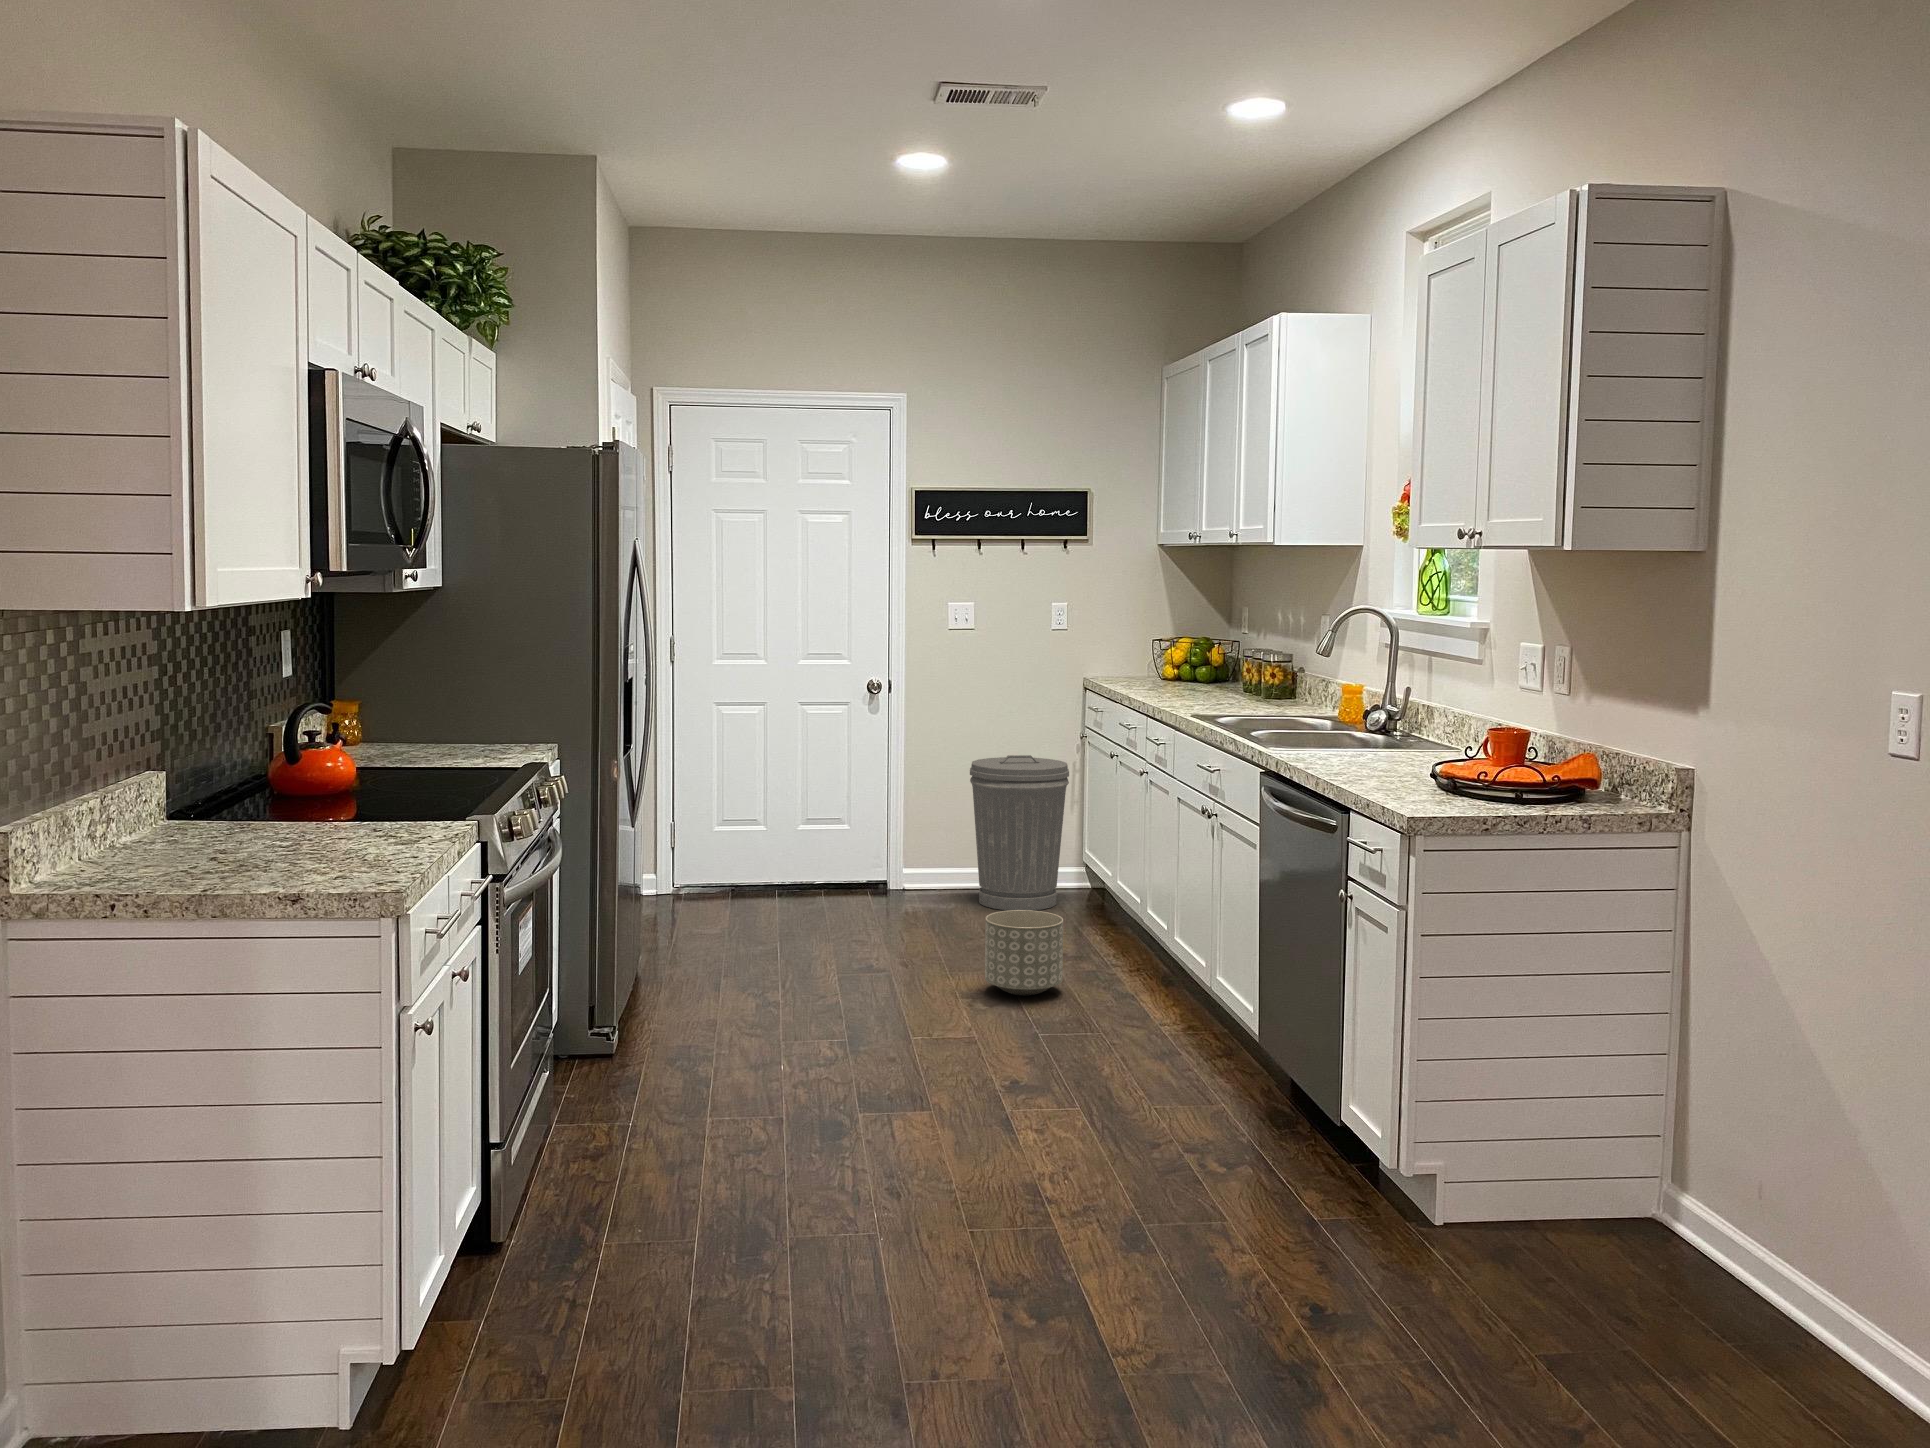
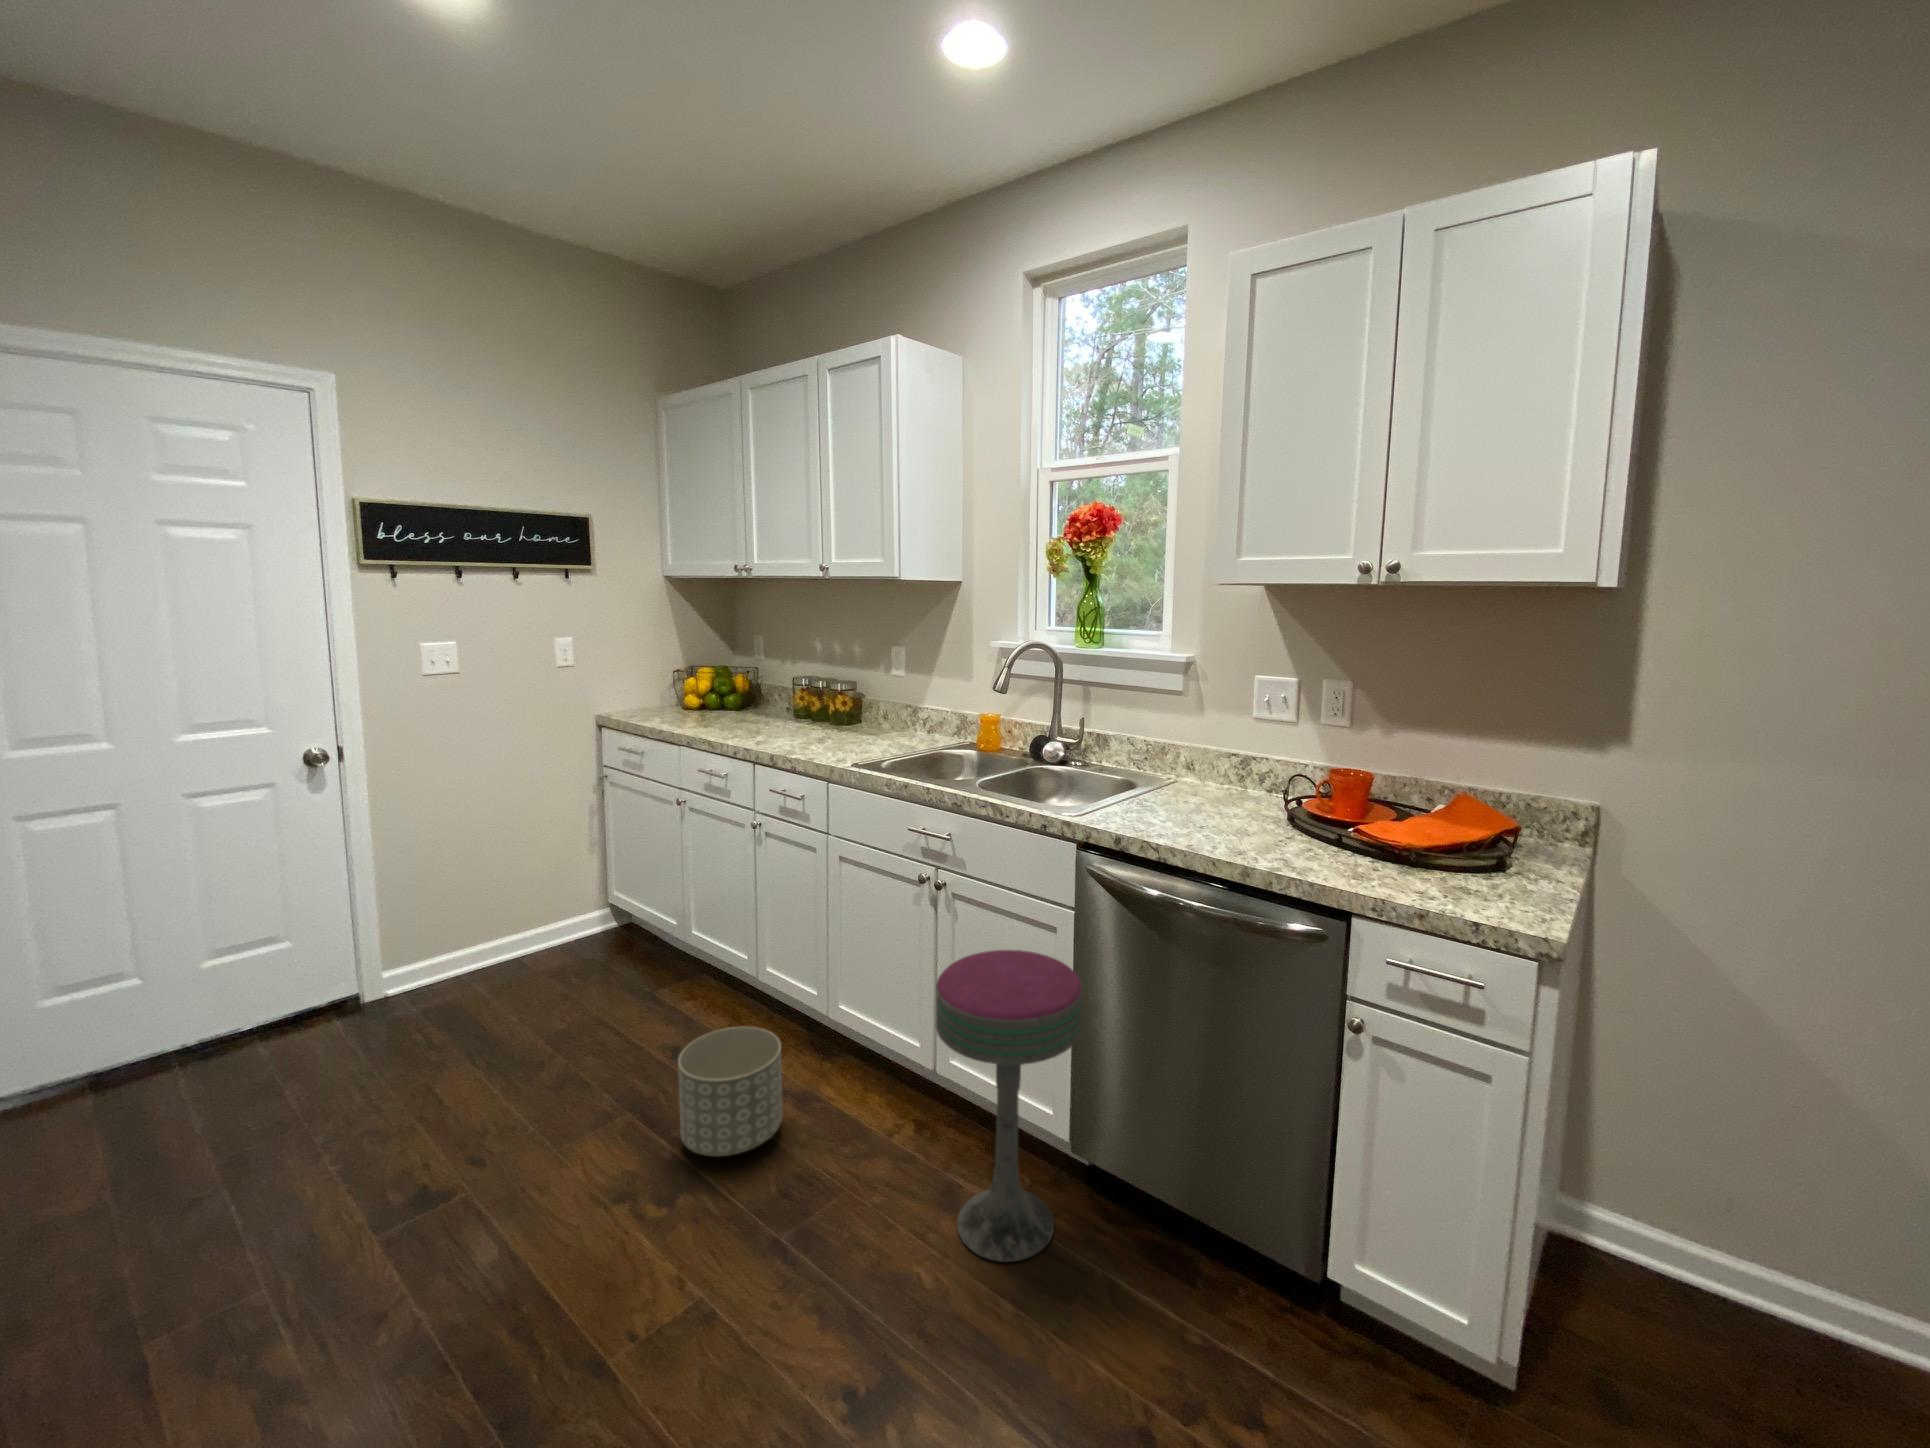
trash can: present [970,755,1069,910] -> none [483,808,612,994]
bar stool: none [1077,846,1195,1076] -> present [936,950,1083,1262]

